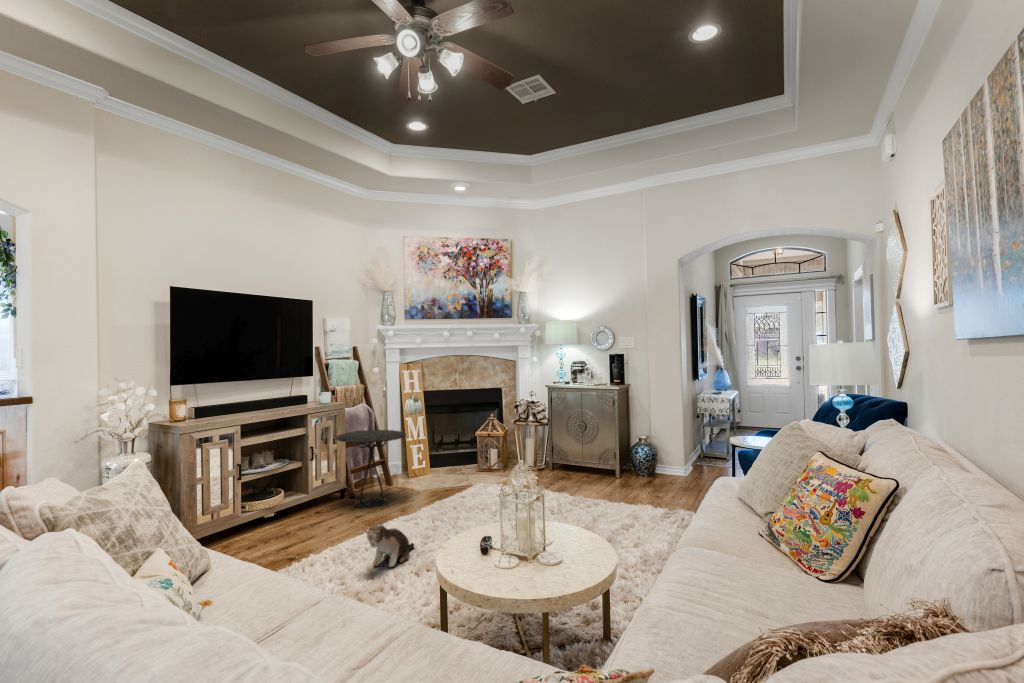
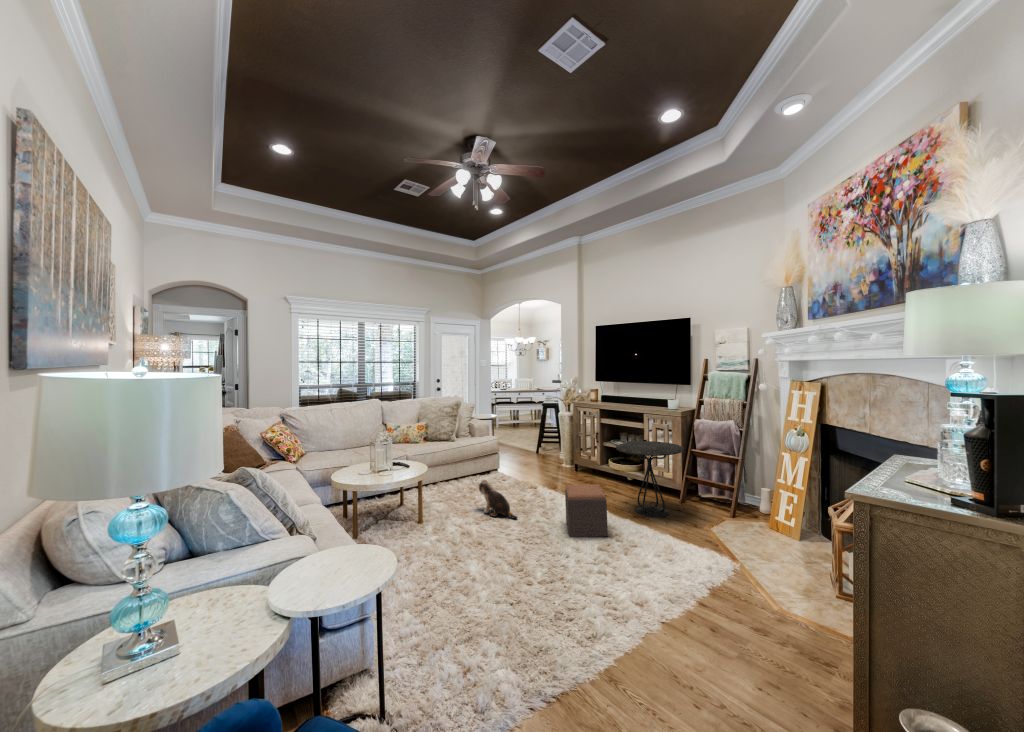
footstool: none [412,471,456,526] -> present [565,484,608,537]

